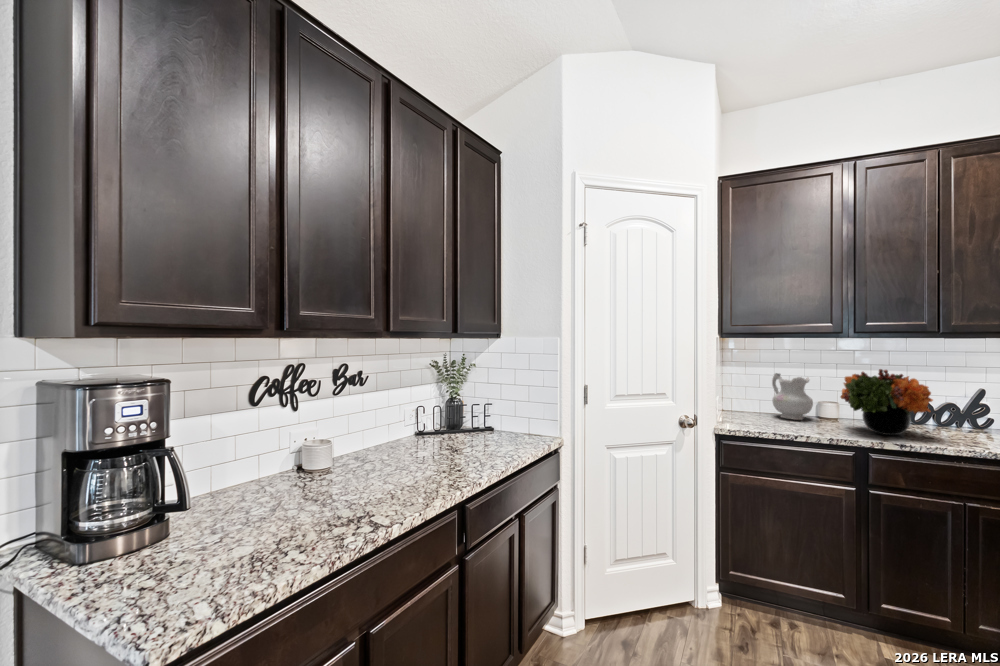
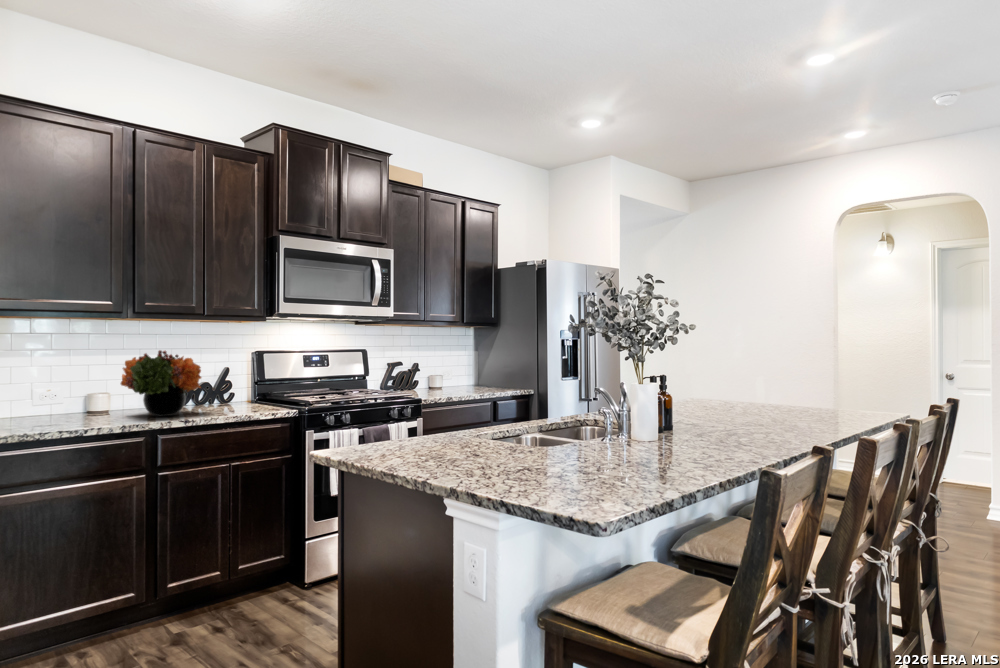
ceramic pitcher: present [772,373,813,420] -> none [32,363,86,419]

